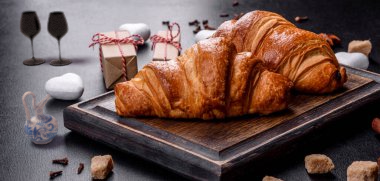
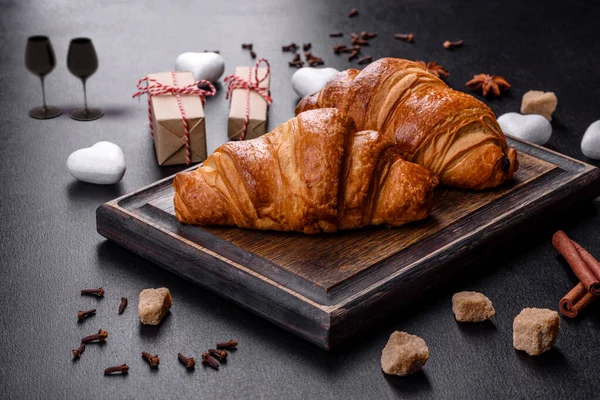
ceramic pitcher: present [22,91,58,144] -> none [36,184,88,260]

